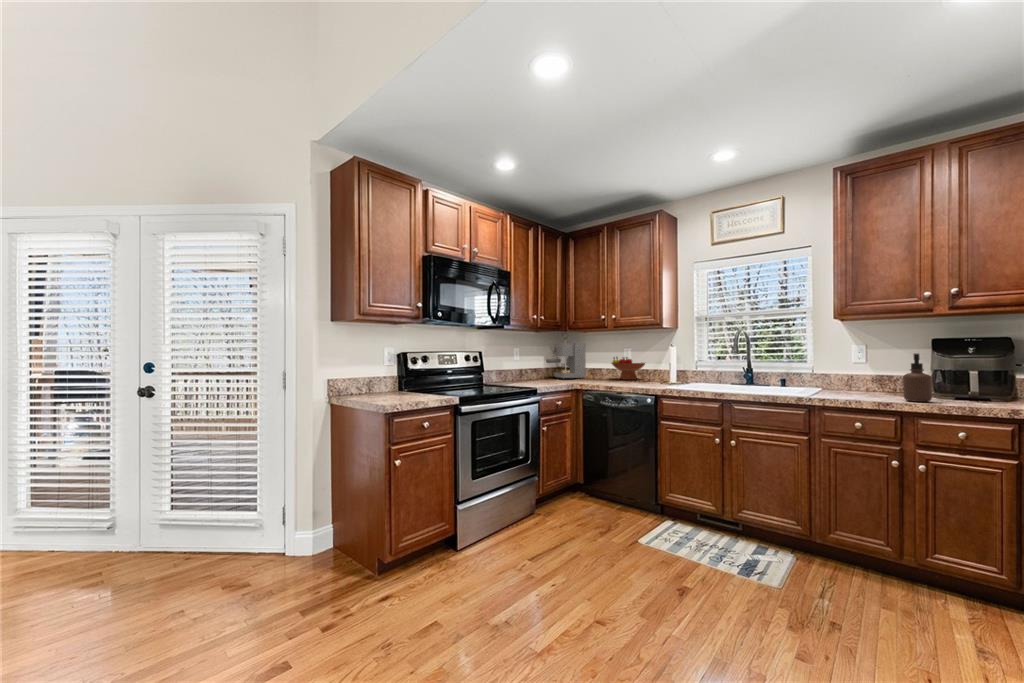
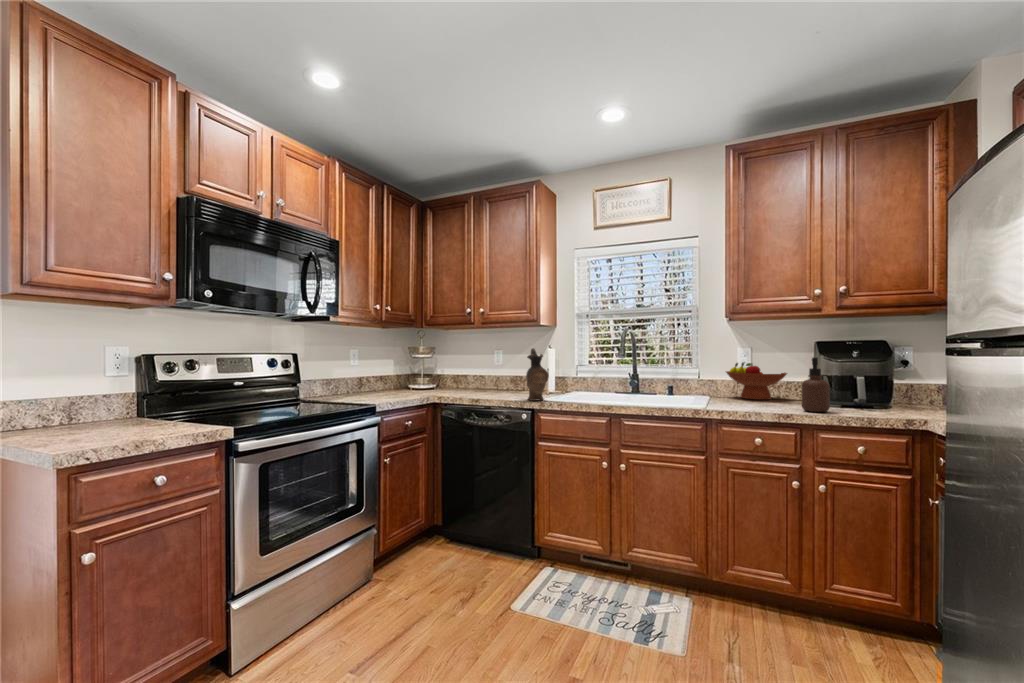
coffee maker: present [546,343,586,379] -> none [393,343,444,388]
ceramic pitcher: none [651,347,670,388] -> present [526,348,549,401]
fruit bowl: present [612,357,645,380] -> present [726,362,787,400]

